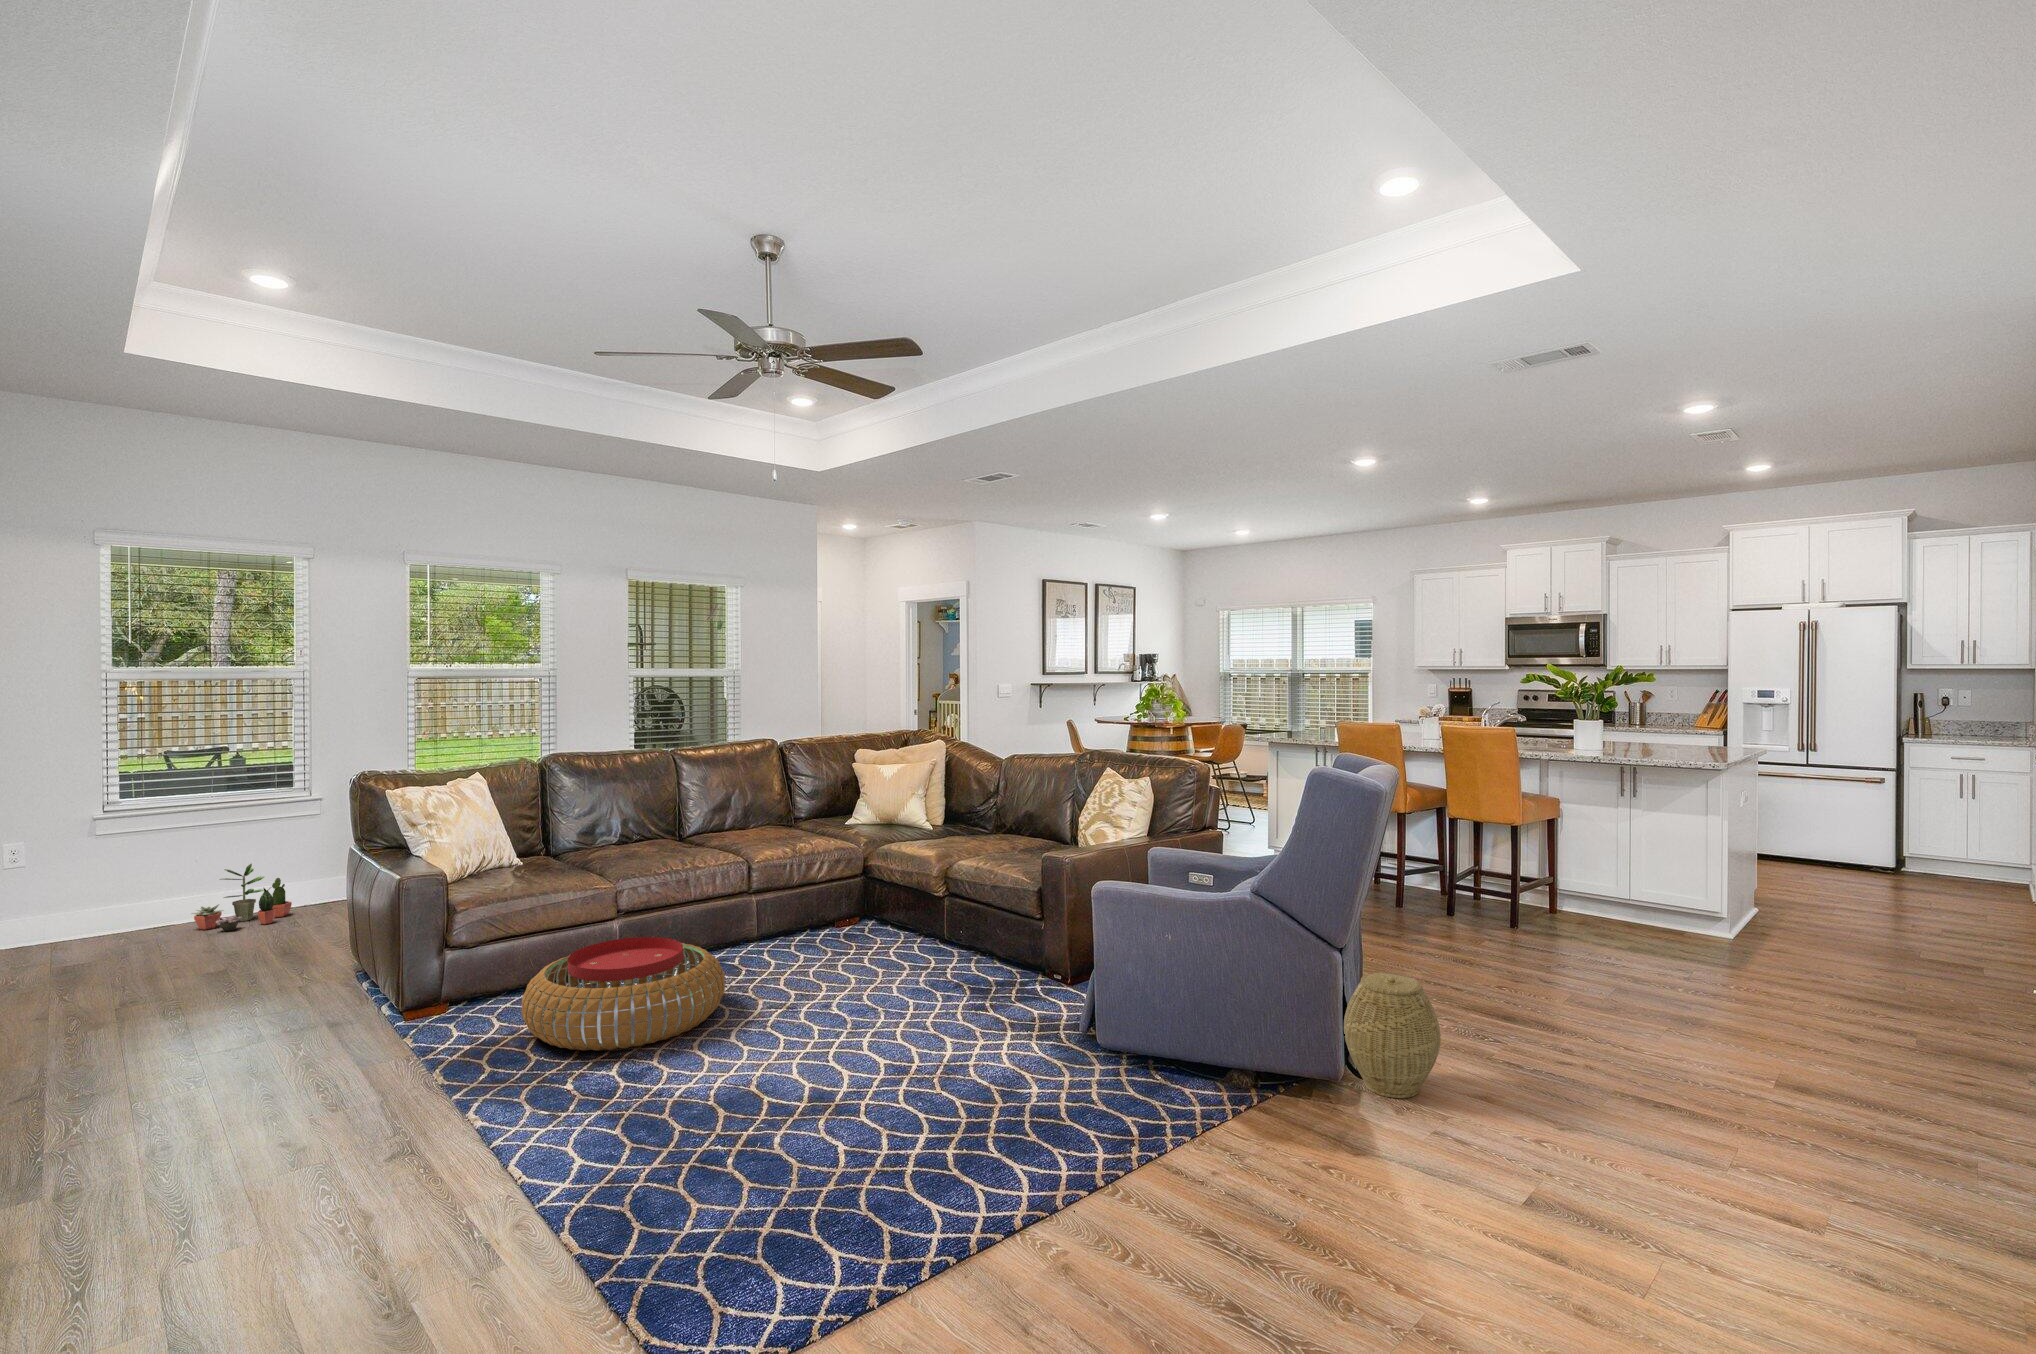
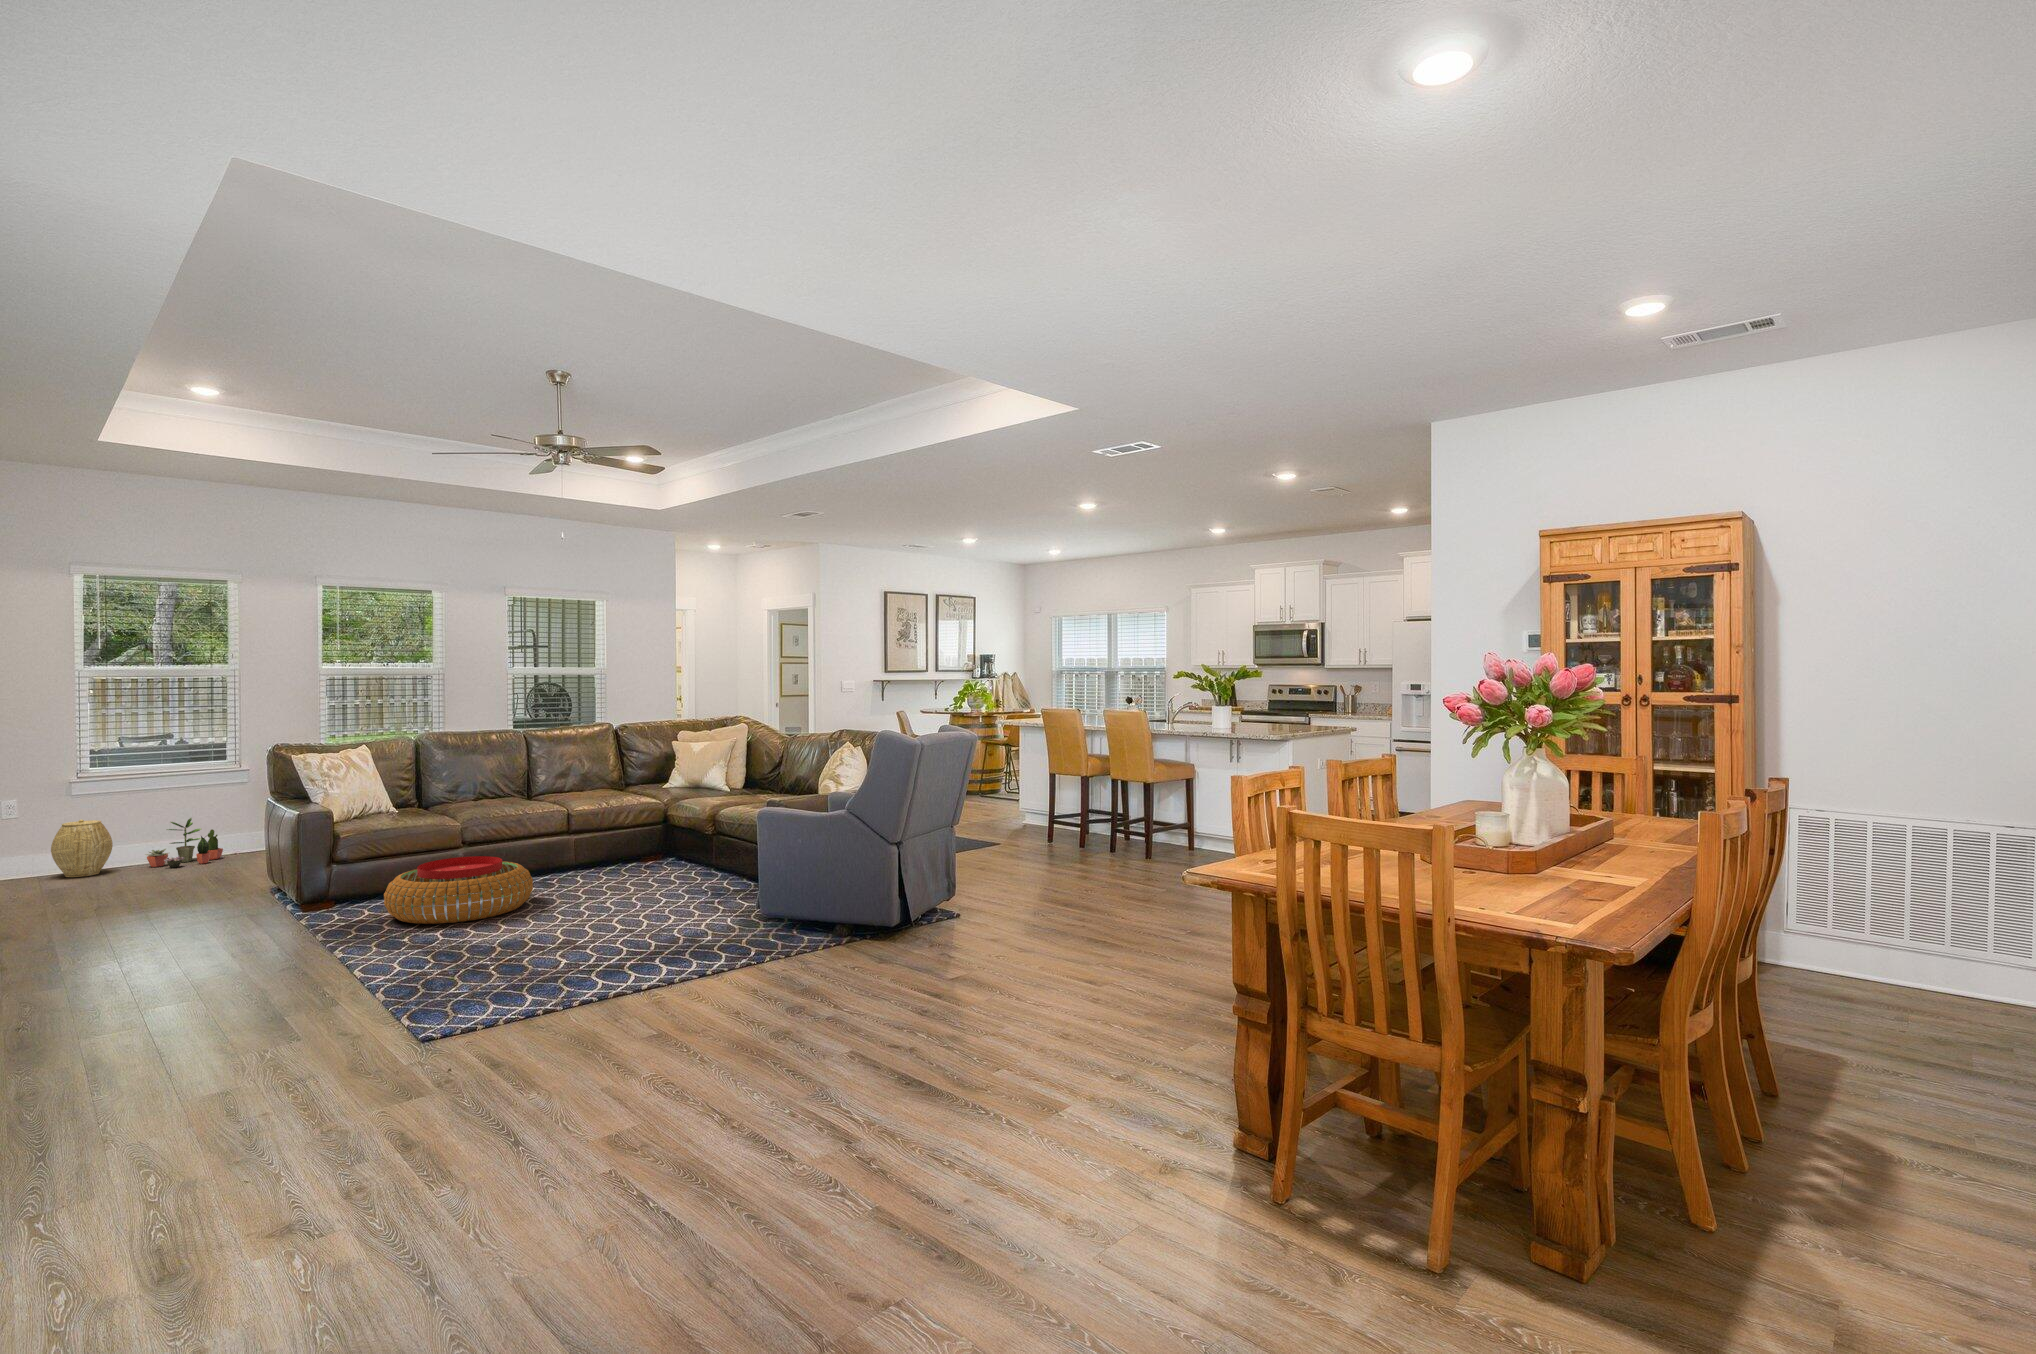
woven basket: present [1344,973,1441,1098] -> present [51,819,113,877]

